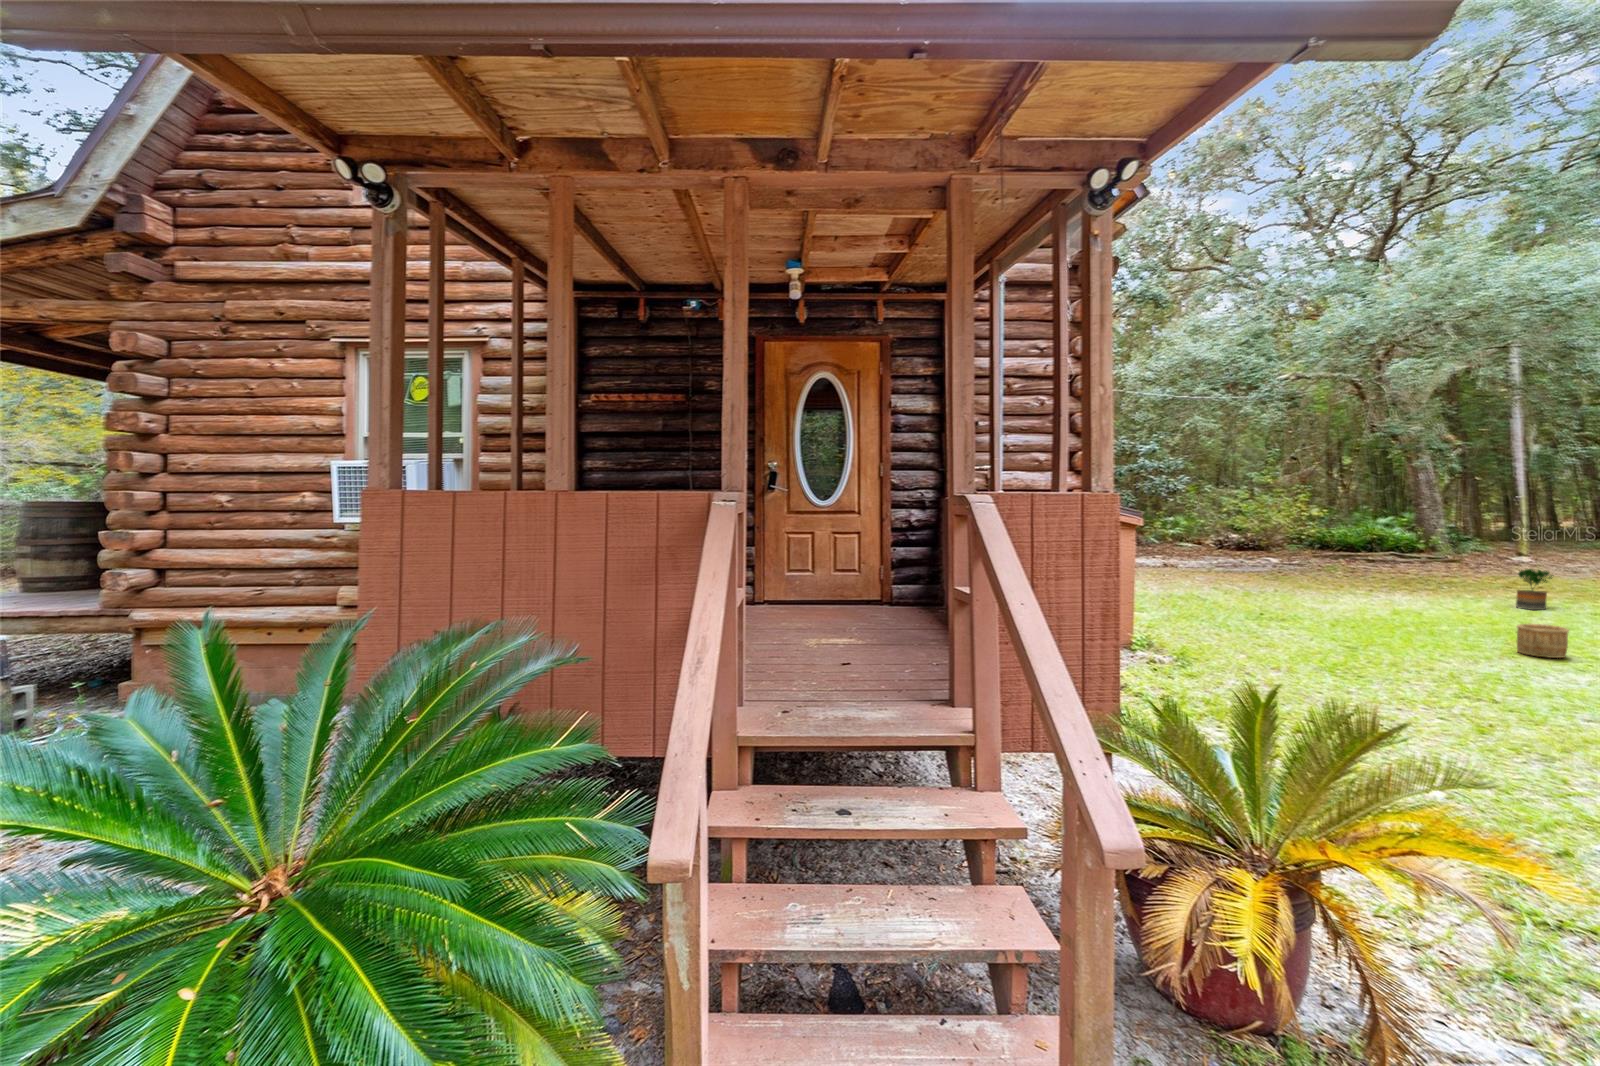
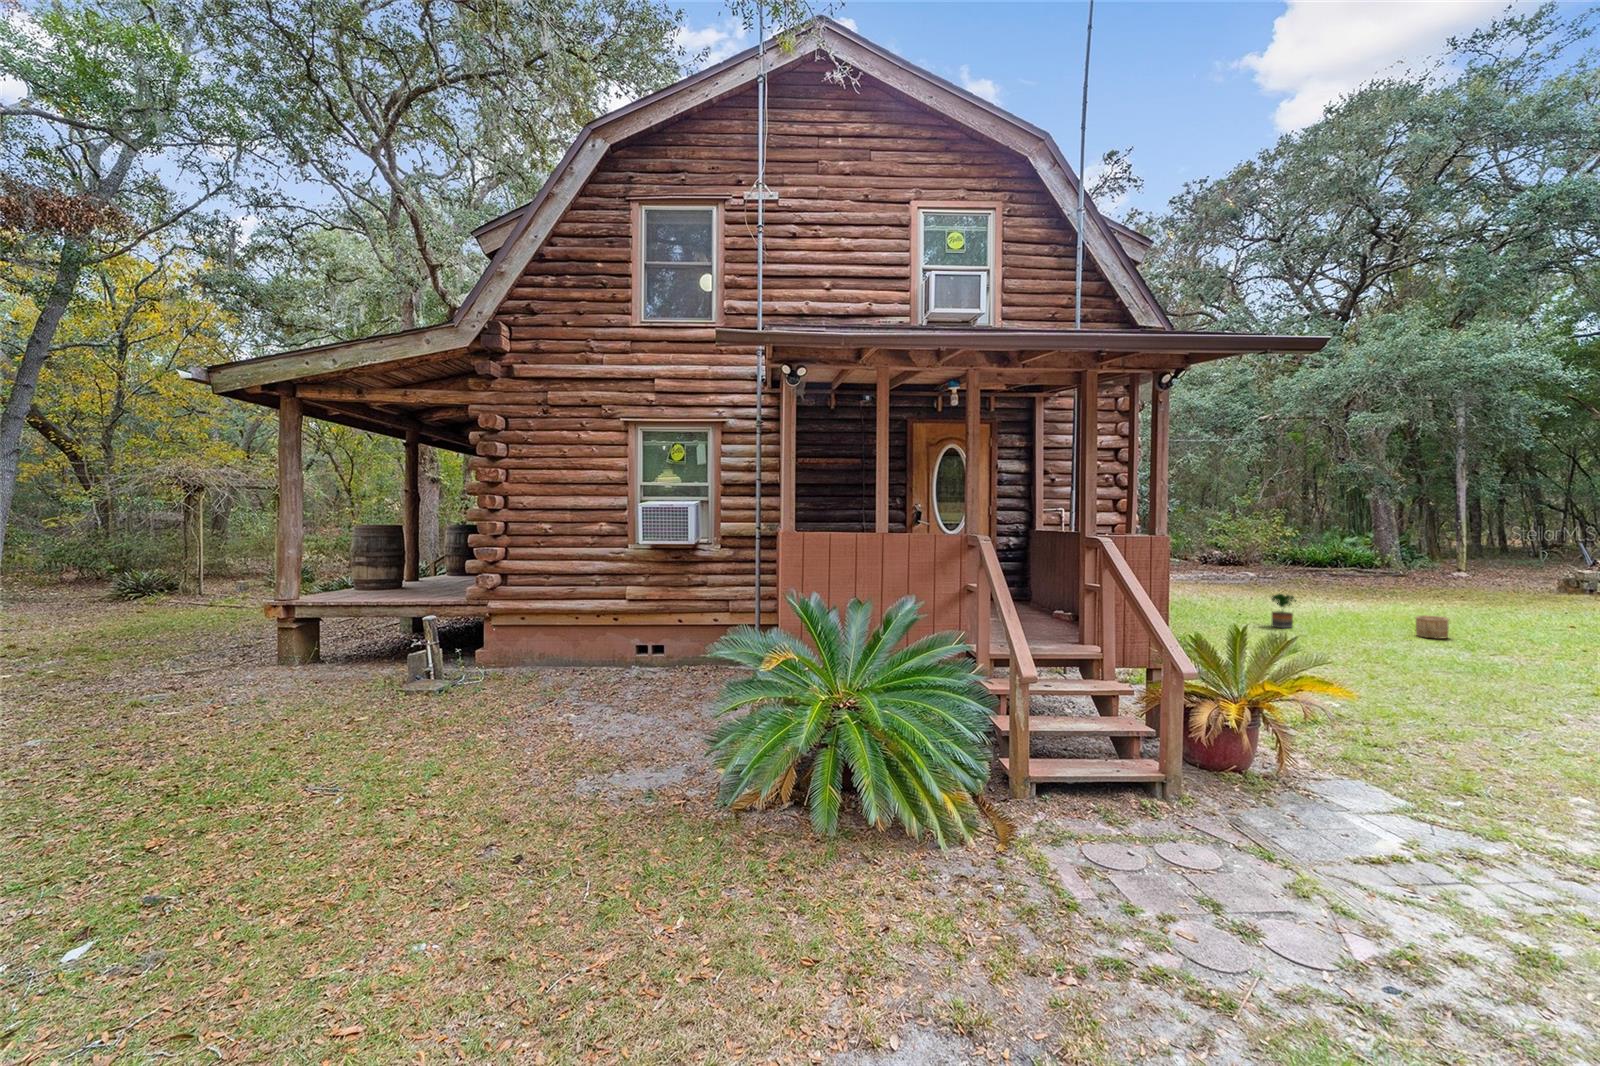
potted tree: present [1516,569,1553,610] -> present [1271,593,1296,628]

